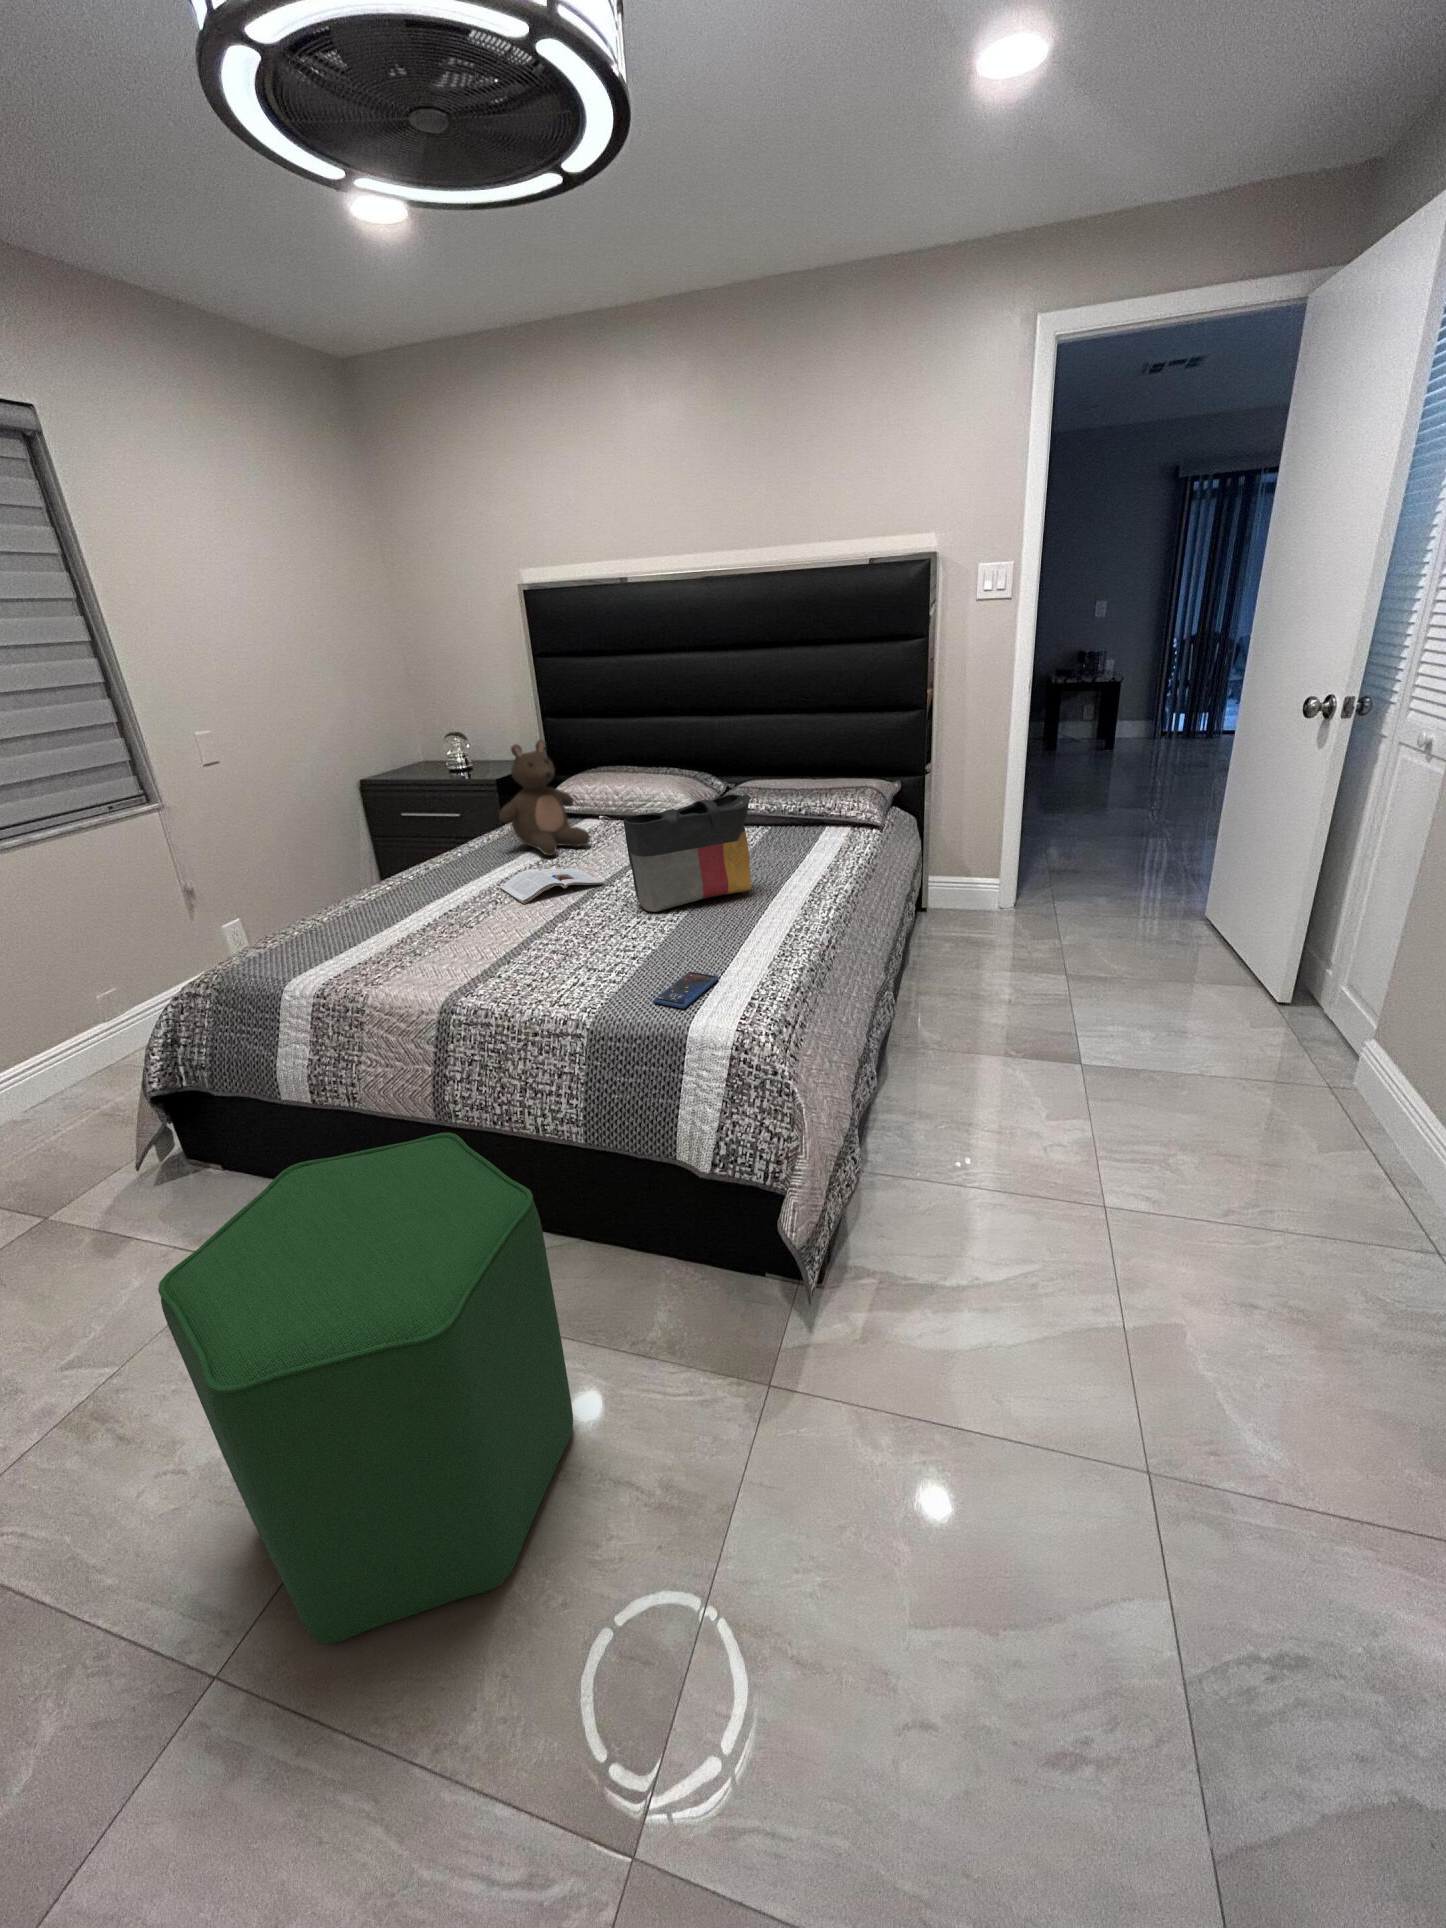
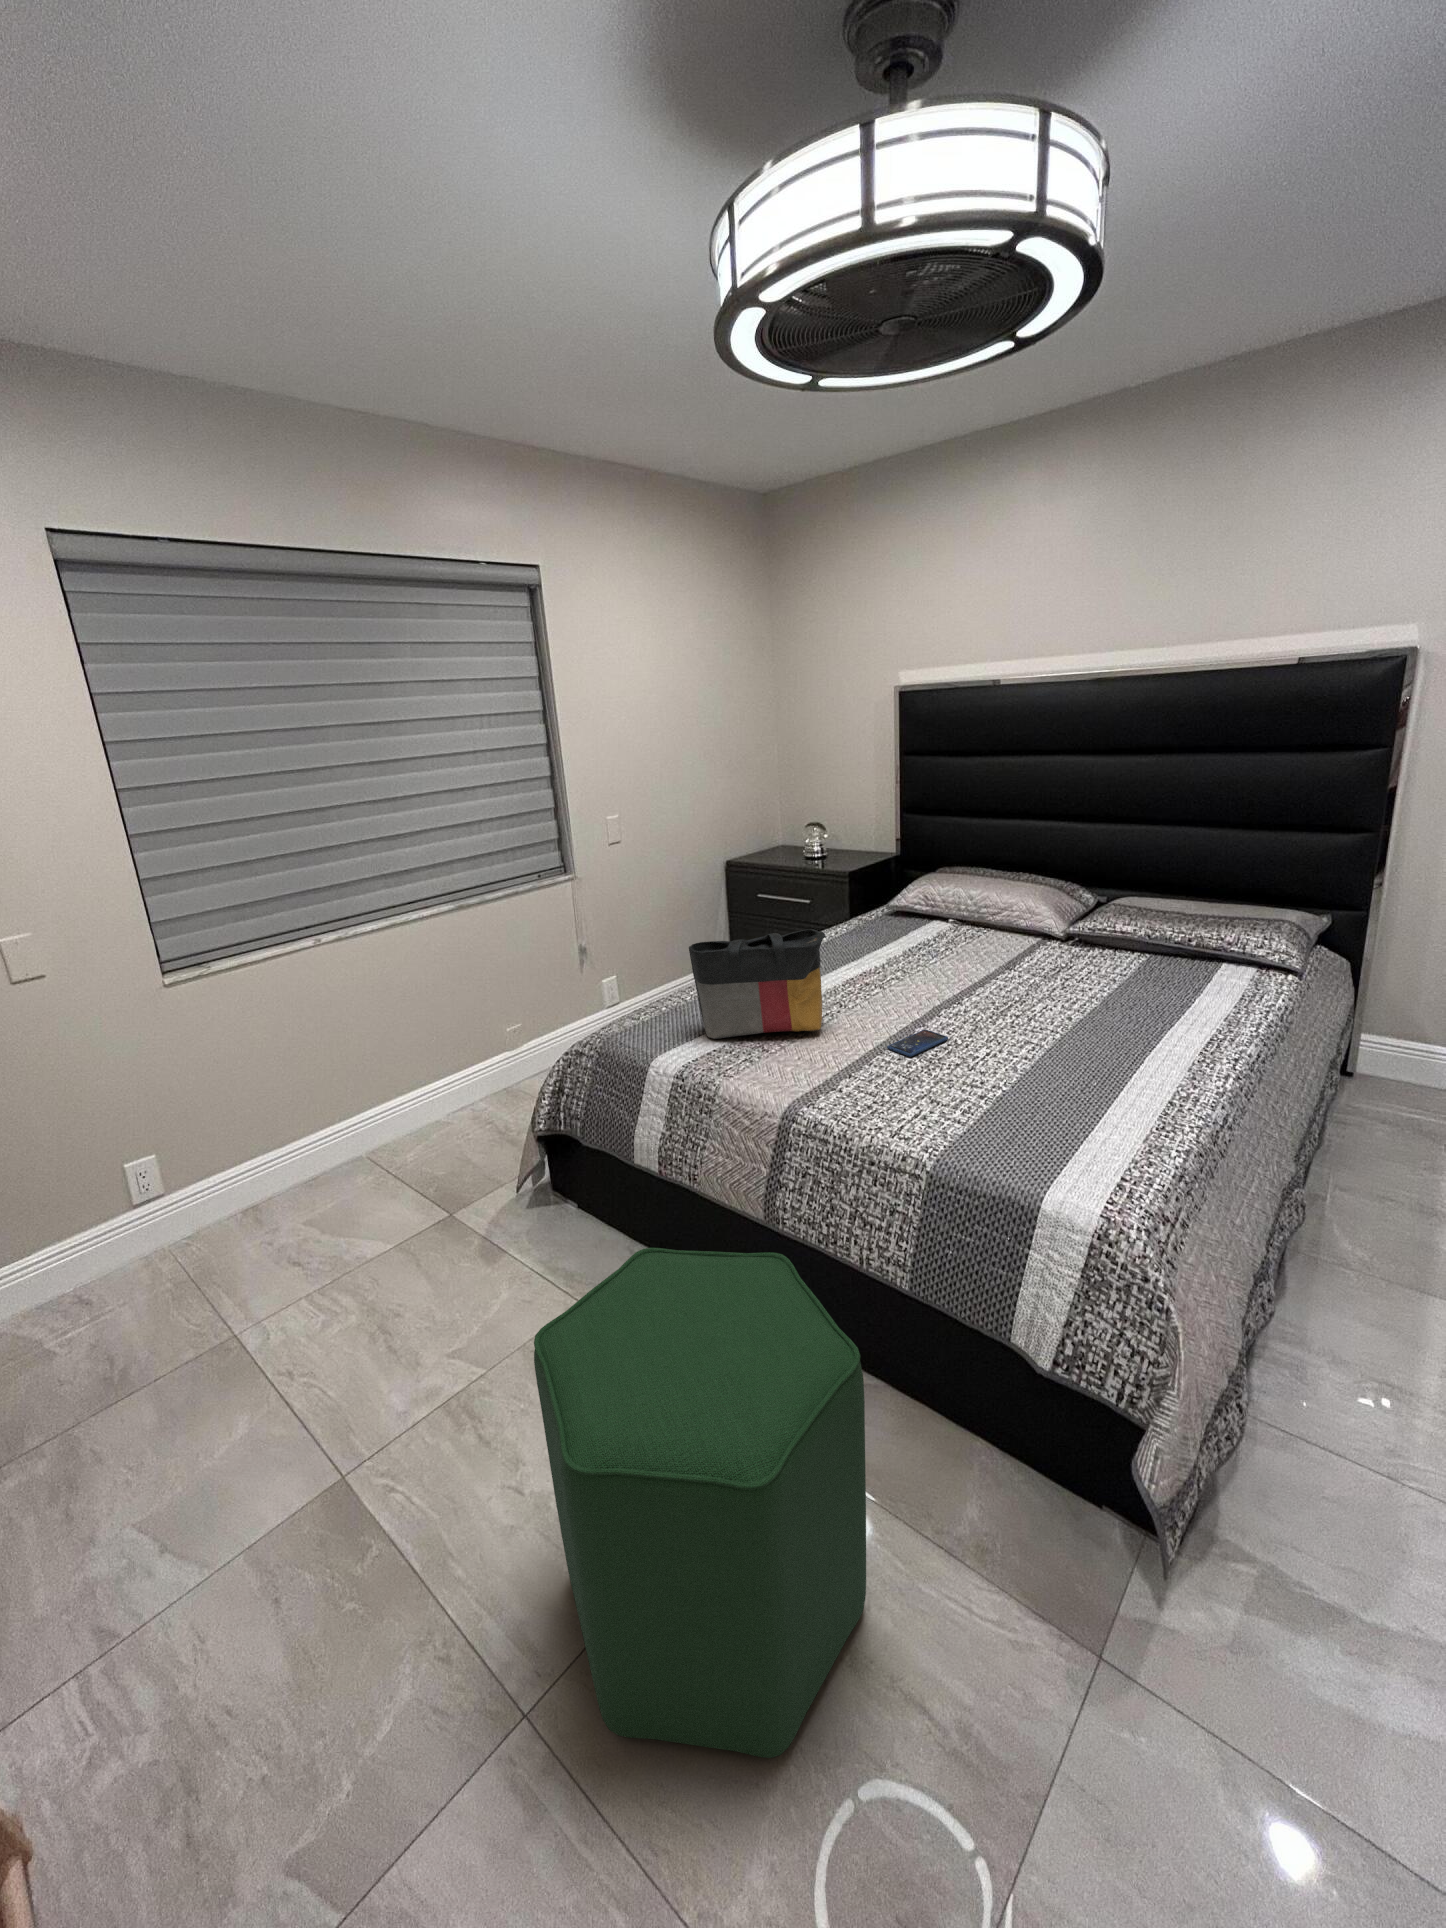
stuffed bear: present [499,740,590,856] -> none [852,845,940,961]
tote bag: present [623,794,752,912] -> present [689,929,826,1039]
magazine: present [500,869,604,904] -> none [845,975,952,1013]
smartphone: present [653,972,719,1008] -> present [887,1029,948,1057]

